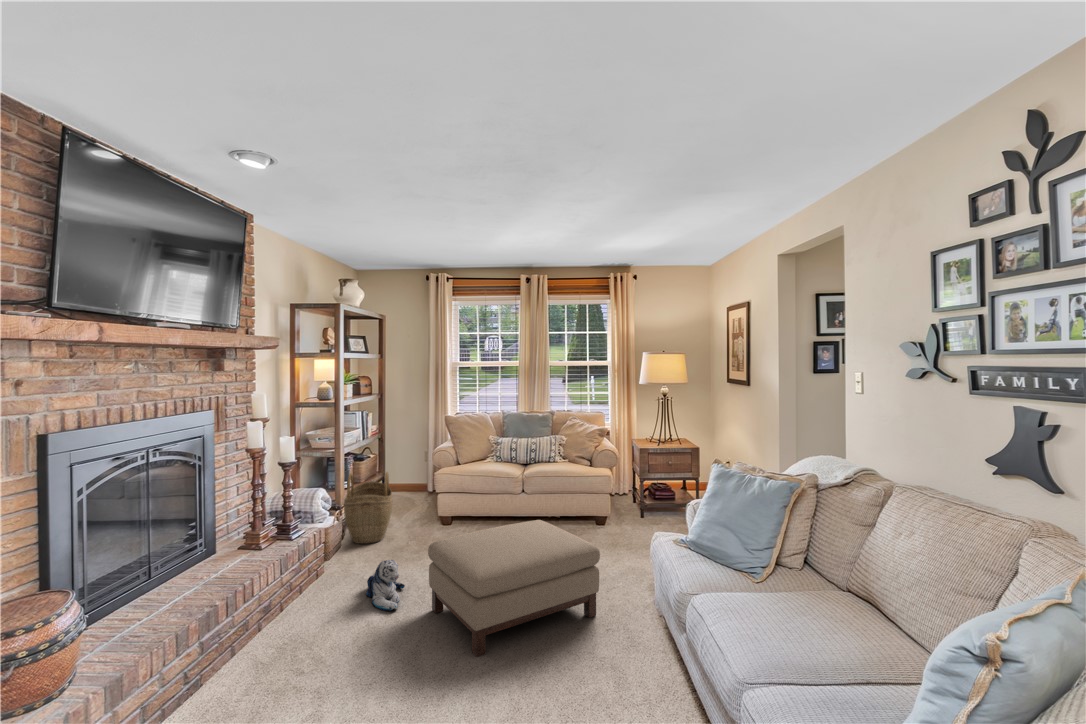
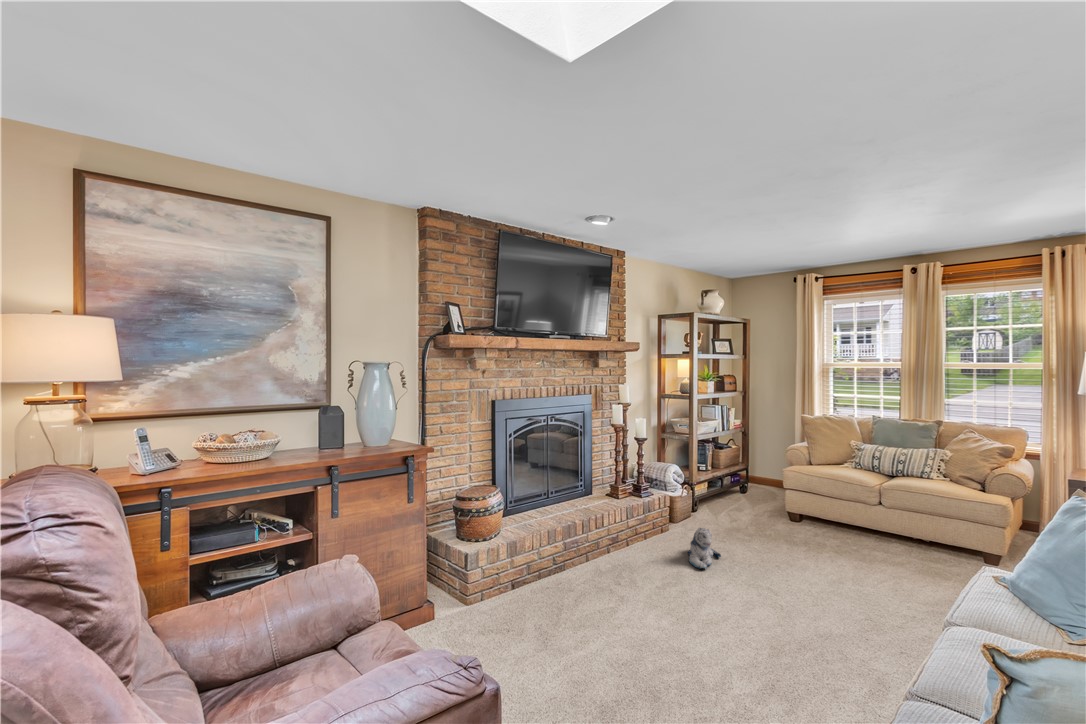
woven basket: present [344,472,392,544] -> none [693,457,738,521]
ottoman: present [428,520,600,657] -> none [730,519,908,637]

